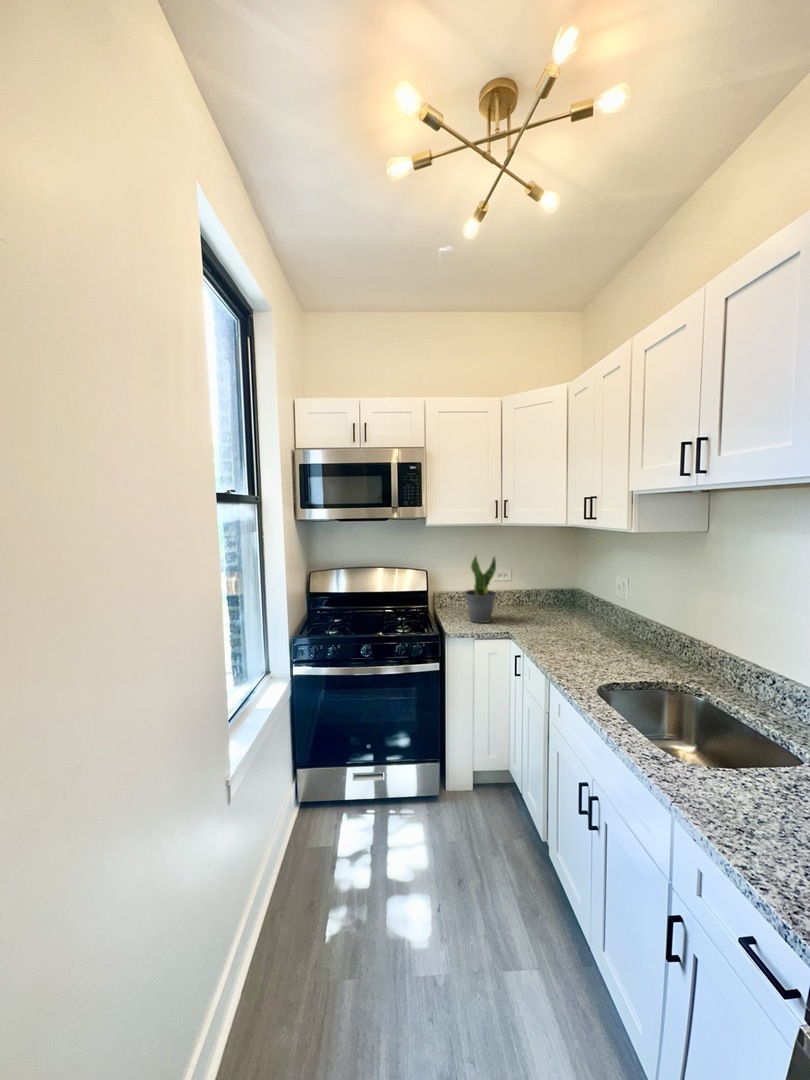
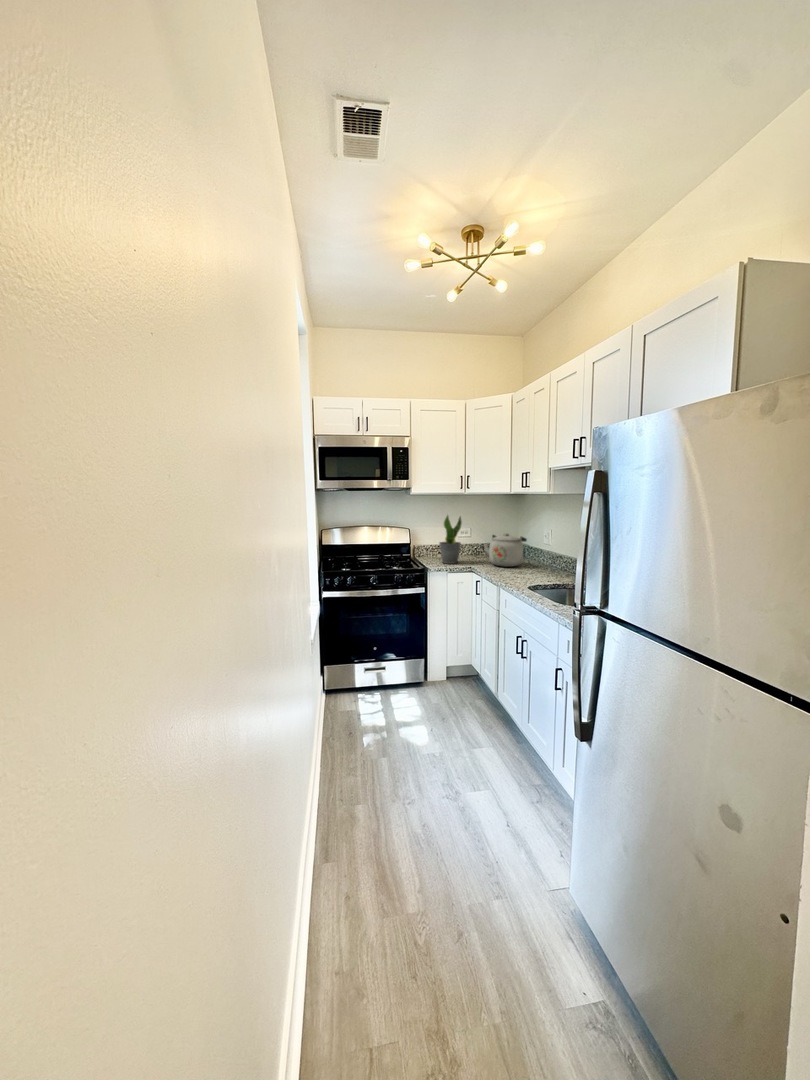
kettle: none [528,583,592,633] -> present [484,534,527,567]

